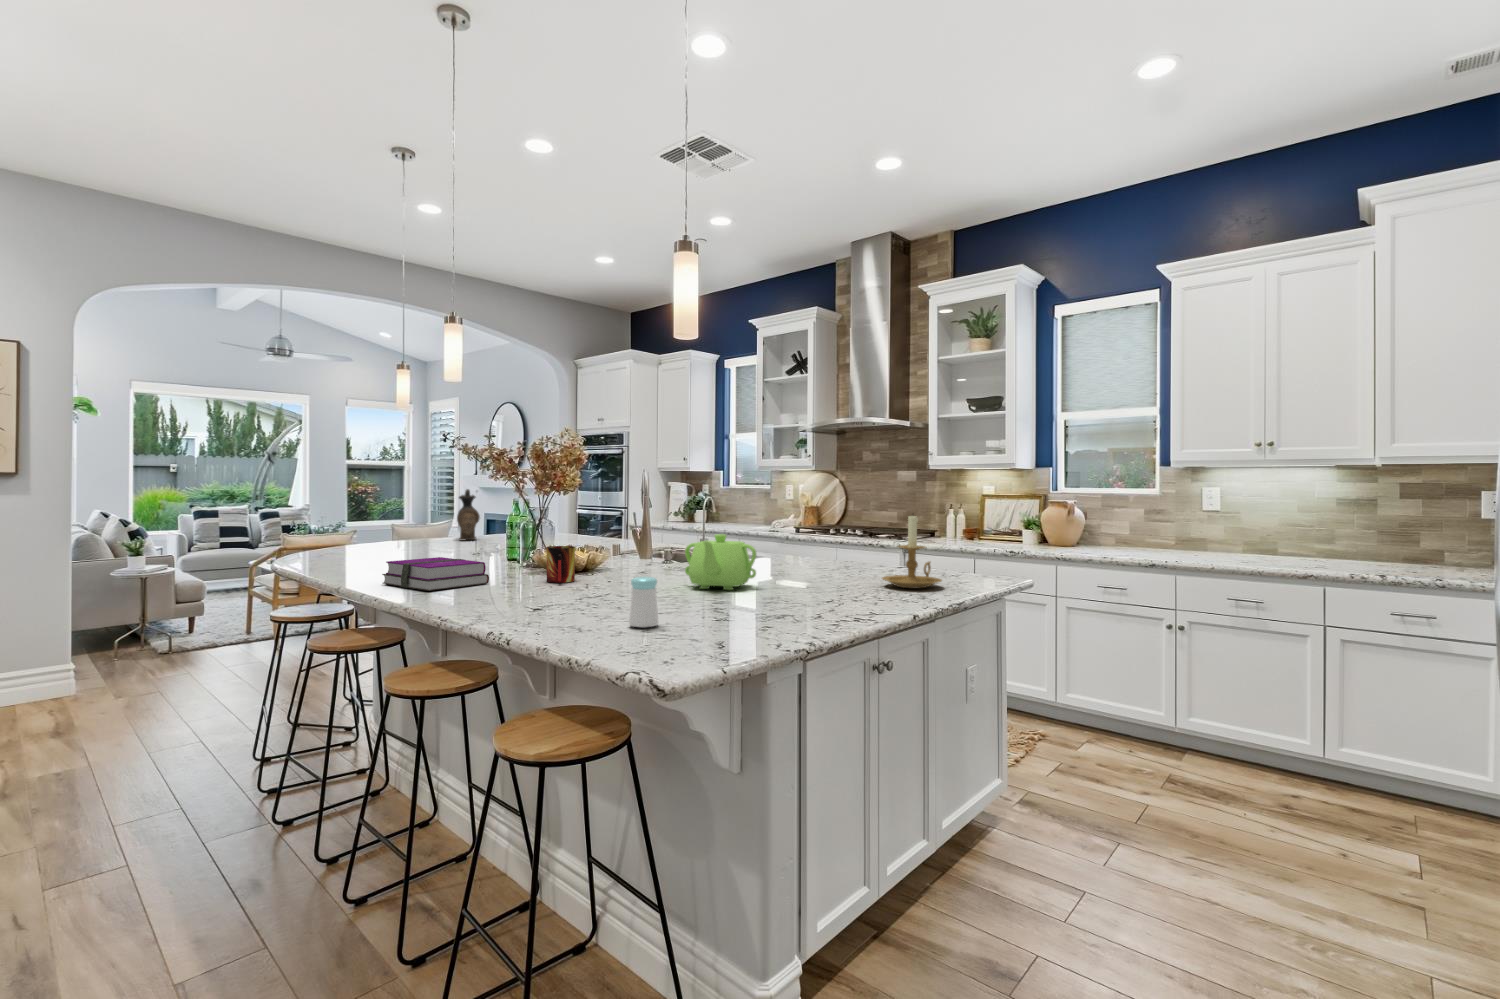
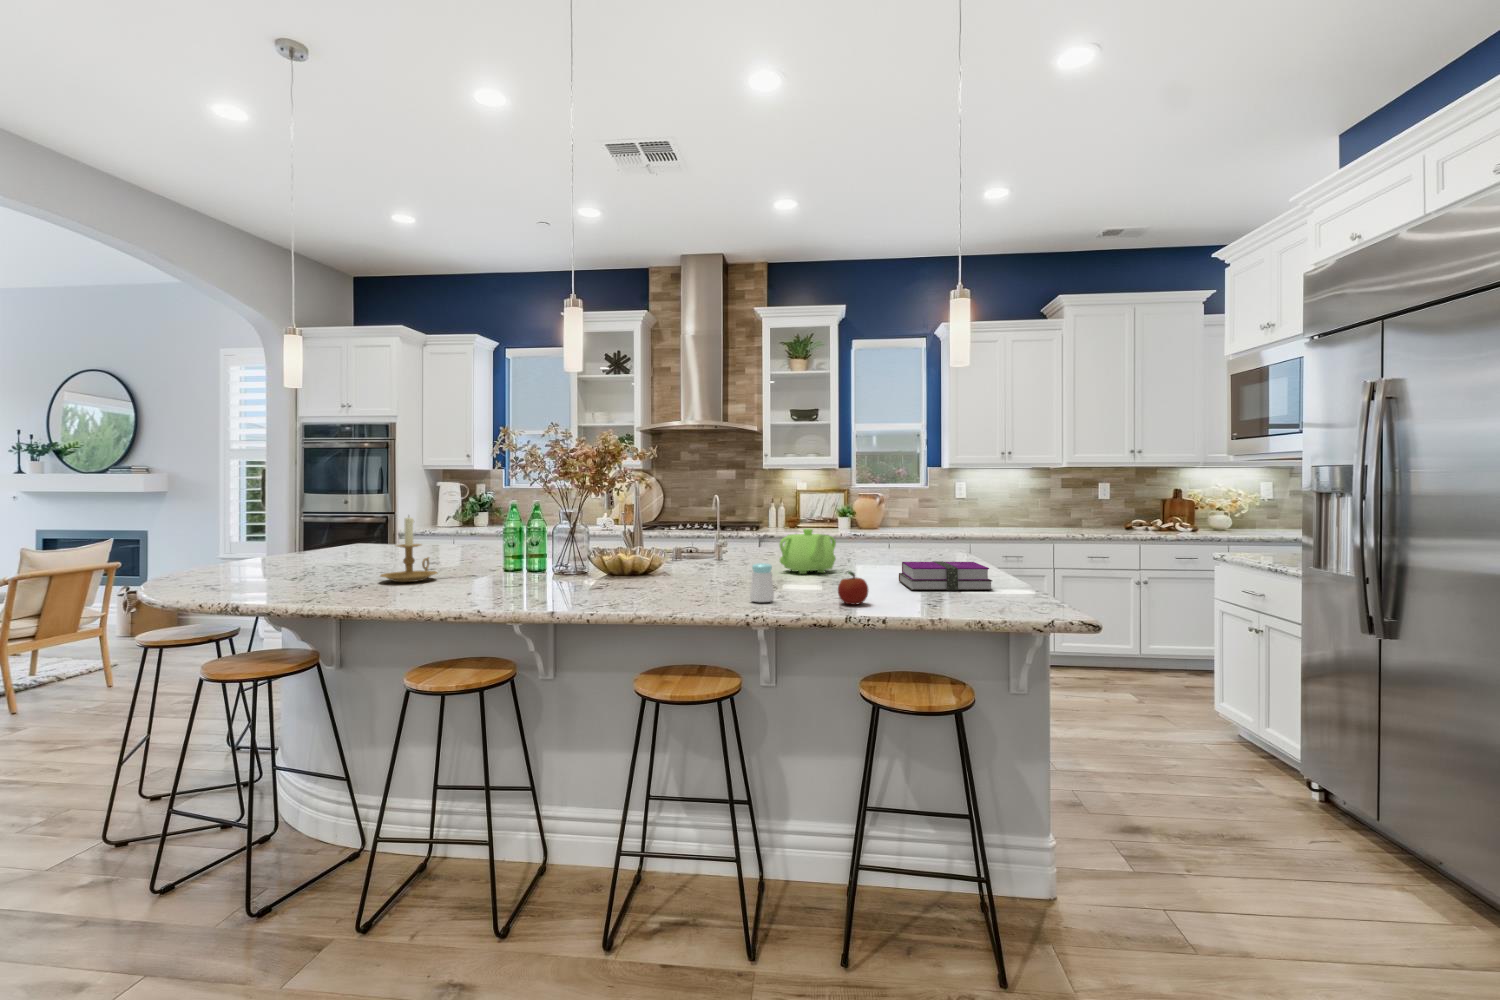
ceramic pitcher: present [457,489,480,541] -> none [321,494,351,556]
candle holder: present [882,515,942,588] -> present [380,517,437,582]
mug: present [547,546,575,583] -> none [656,547,687,581]
hardback book: present [382,557,489,591] -> present [899,561,993,590]
salt shaker: present [629,576,658,628] -> present [750,563,774,602]
fruit: none [550,586,591,629] -> present [838,572,868,605]

